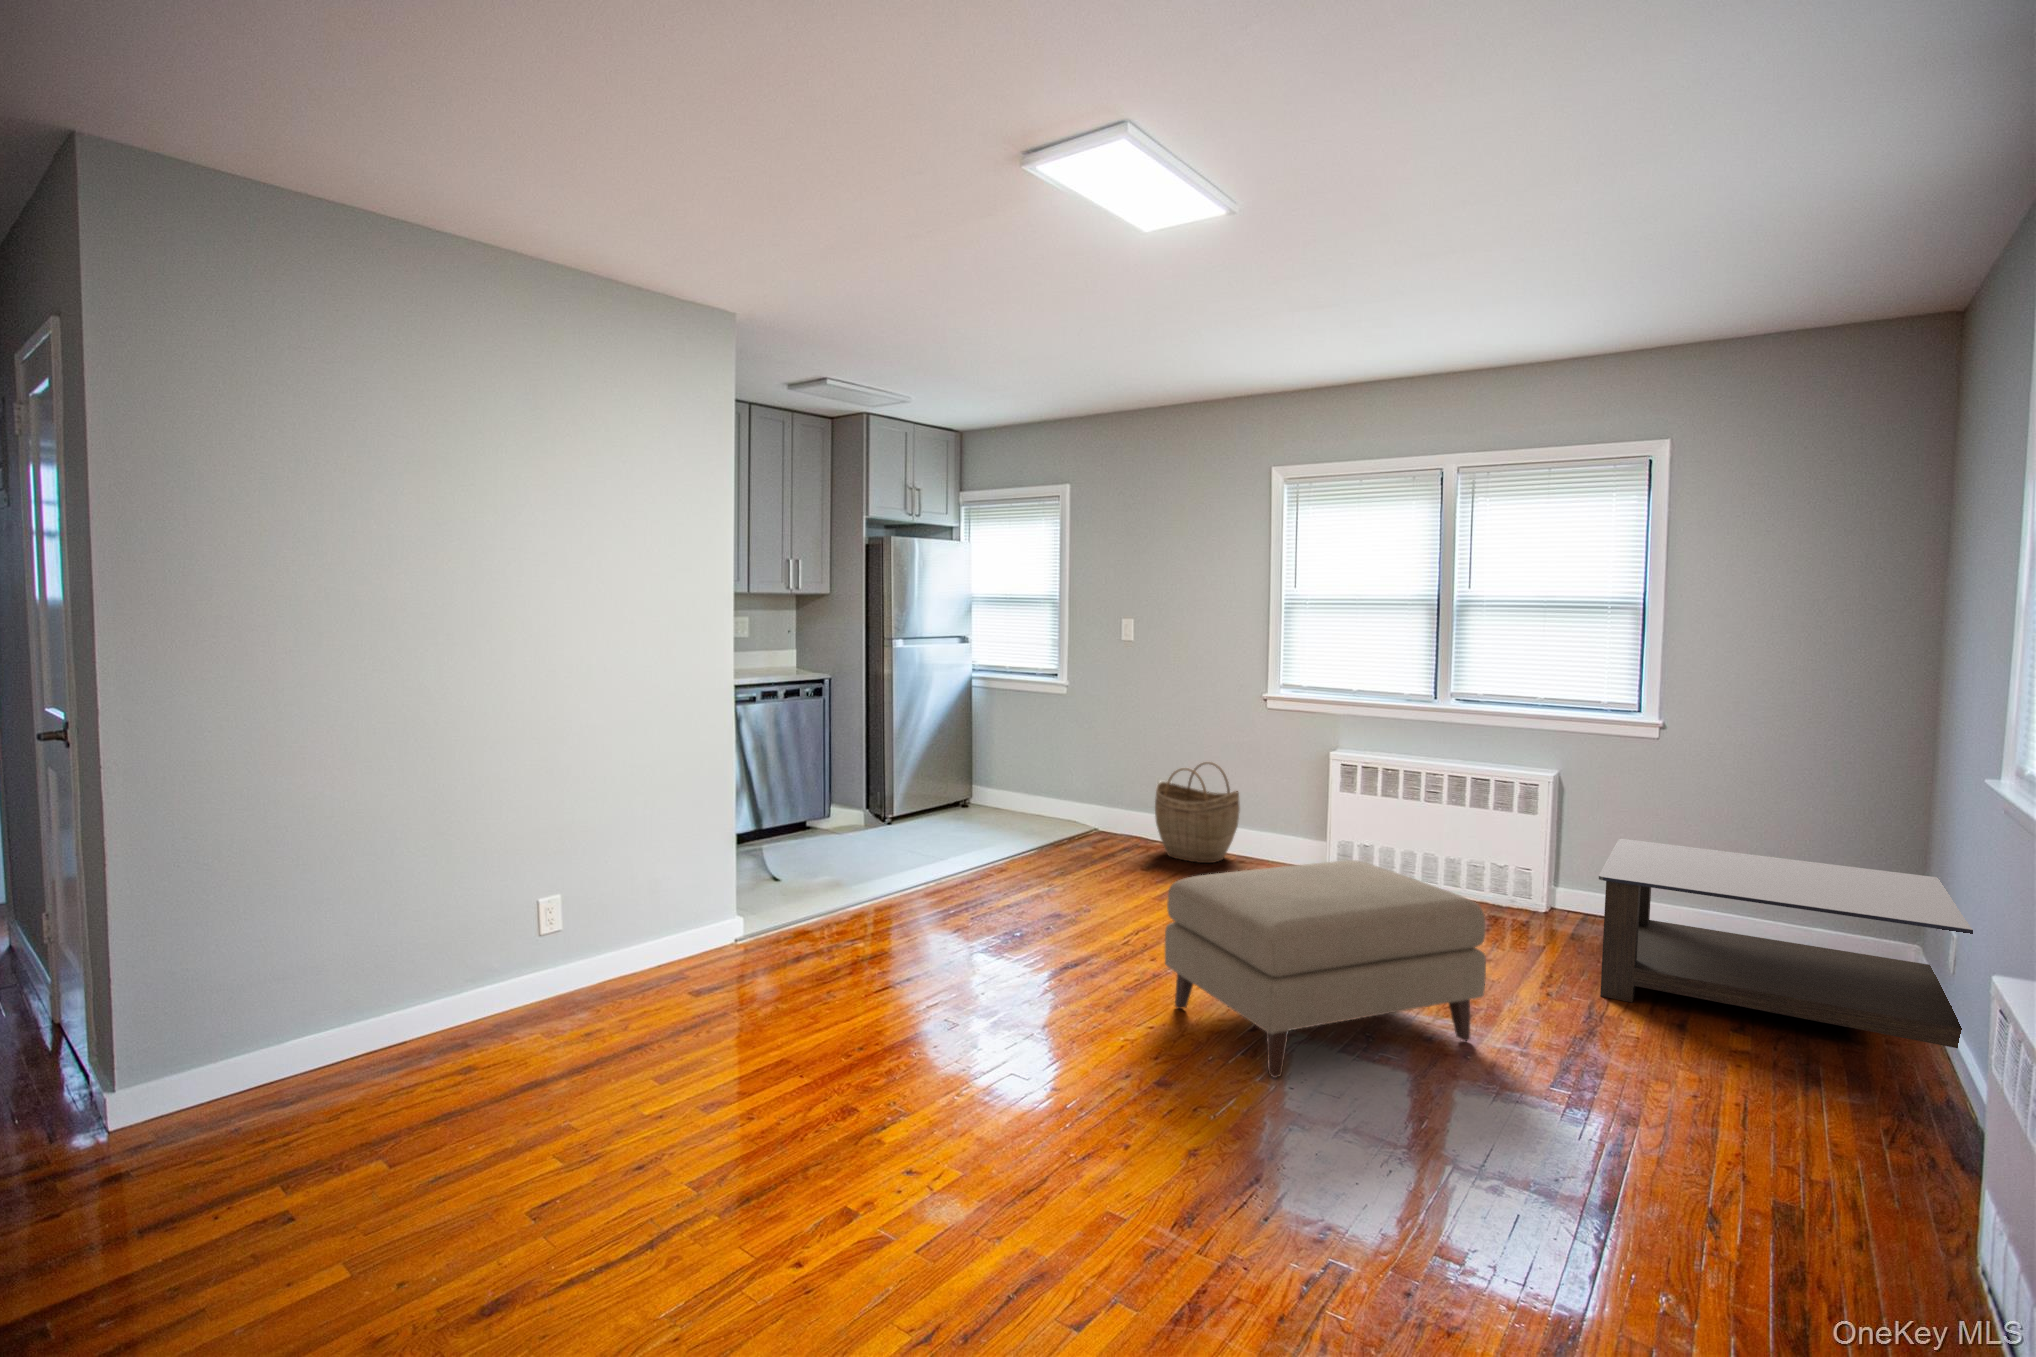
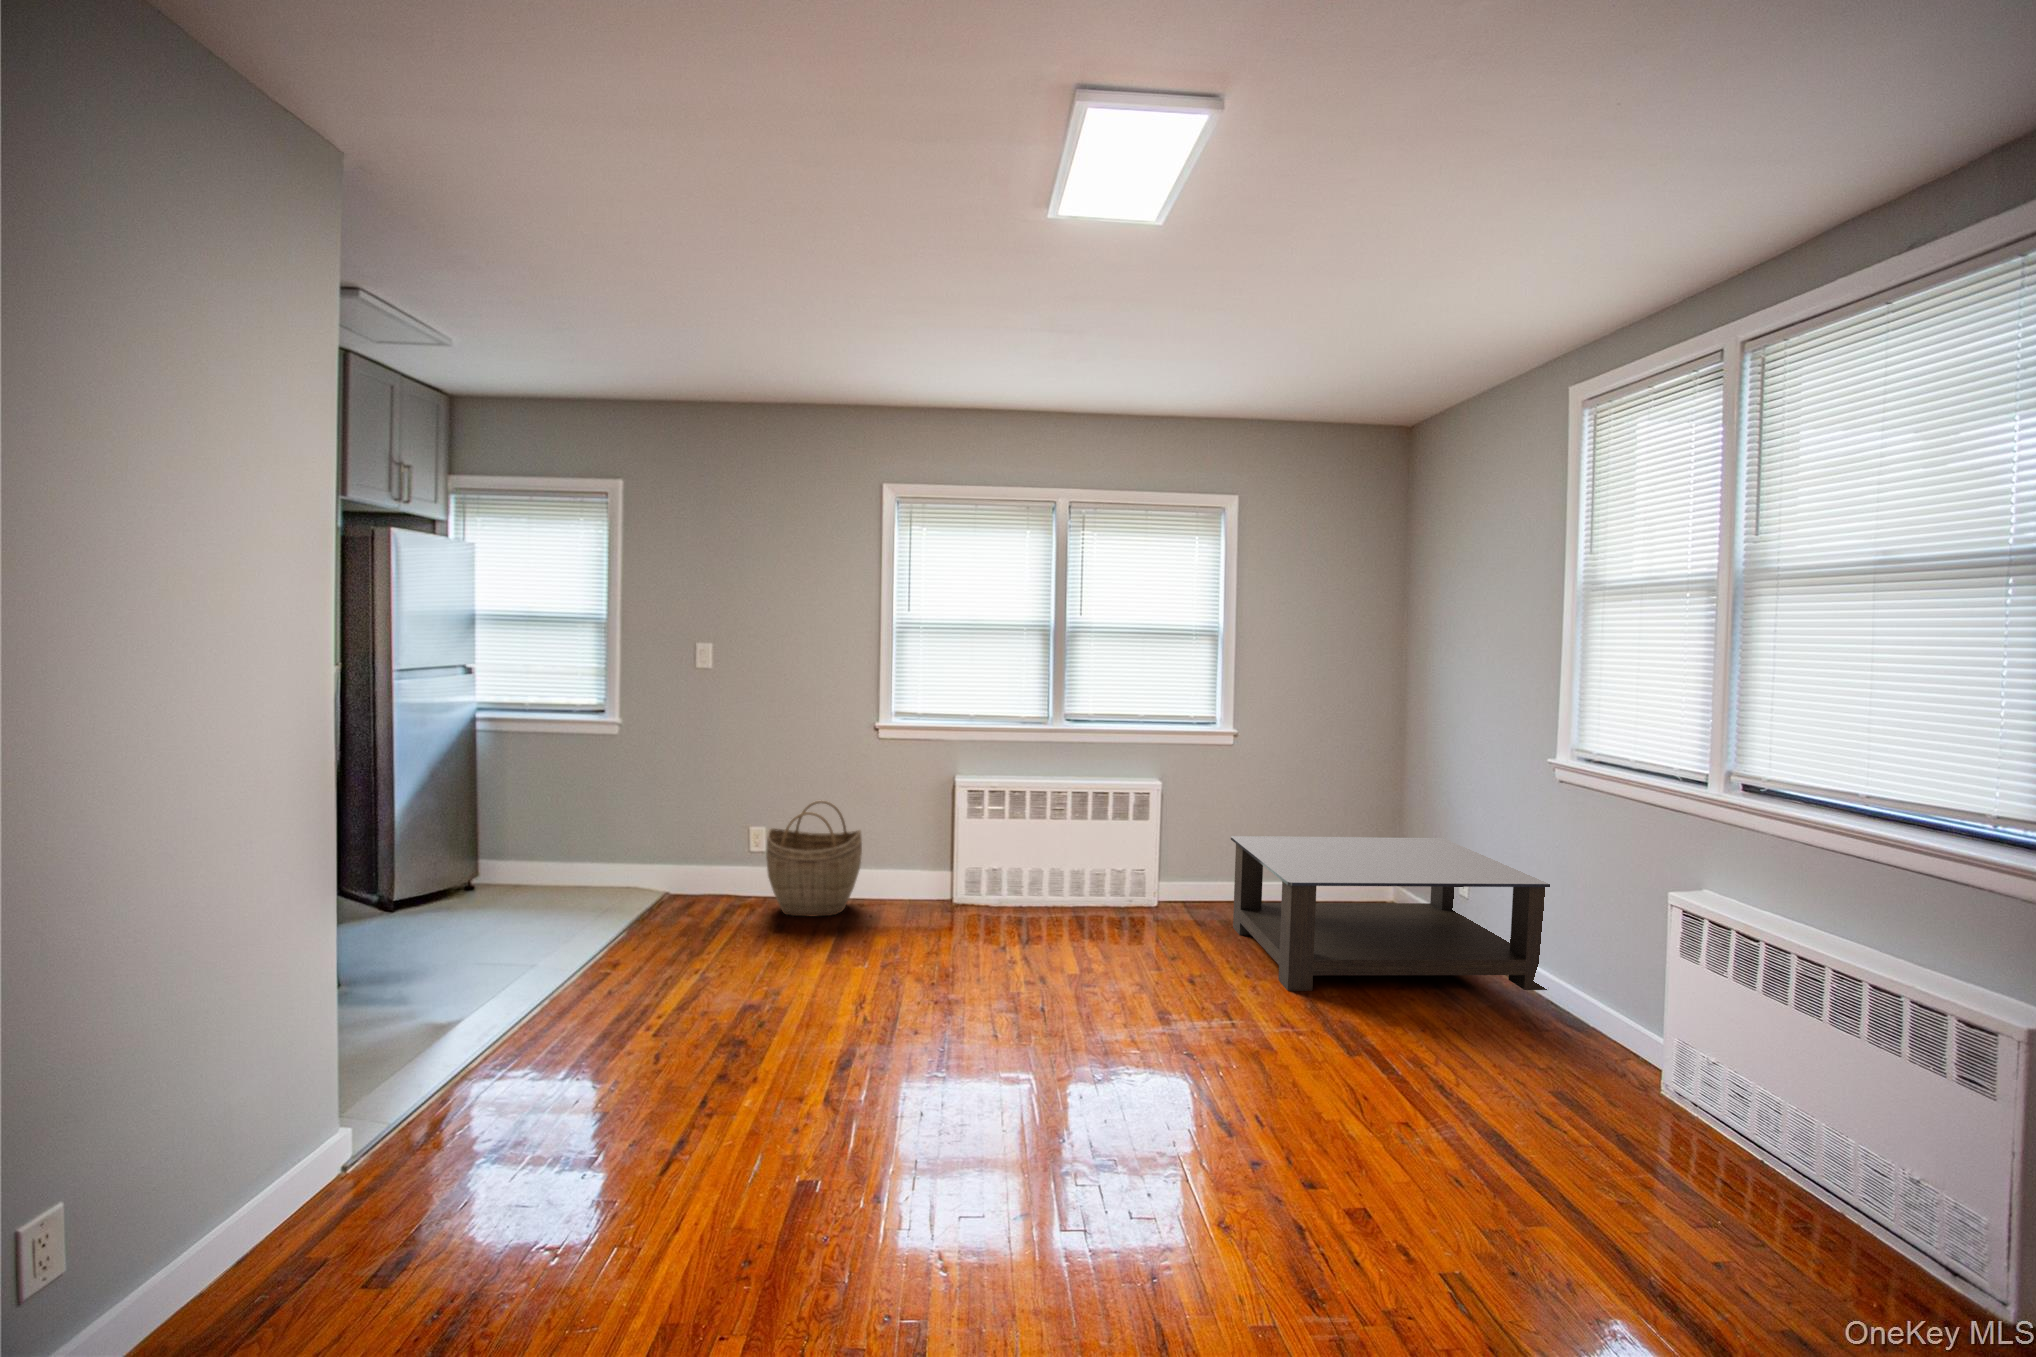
ottoman: present [1165,860,1486,1078] -> none [983,910,1293,1239]

